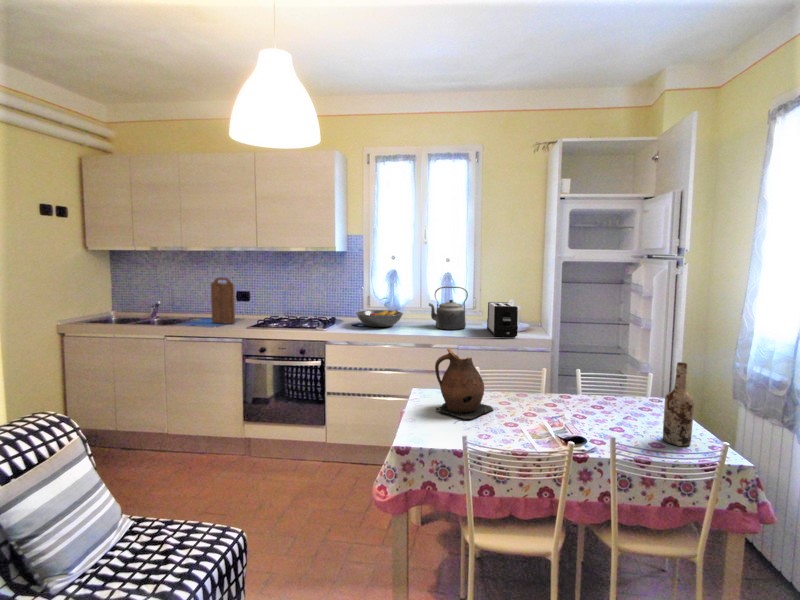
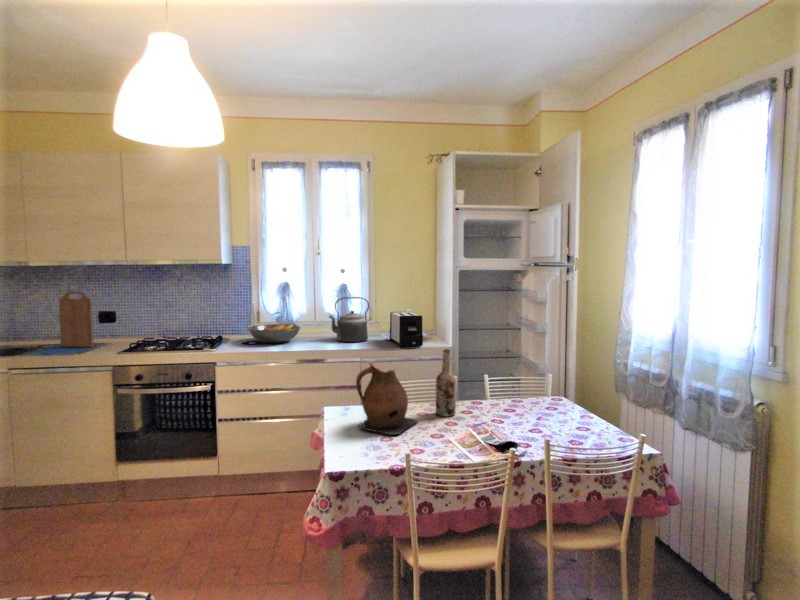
wine bottle: present [663,362,694,446] -> present [436,349,456,417]

